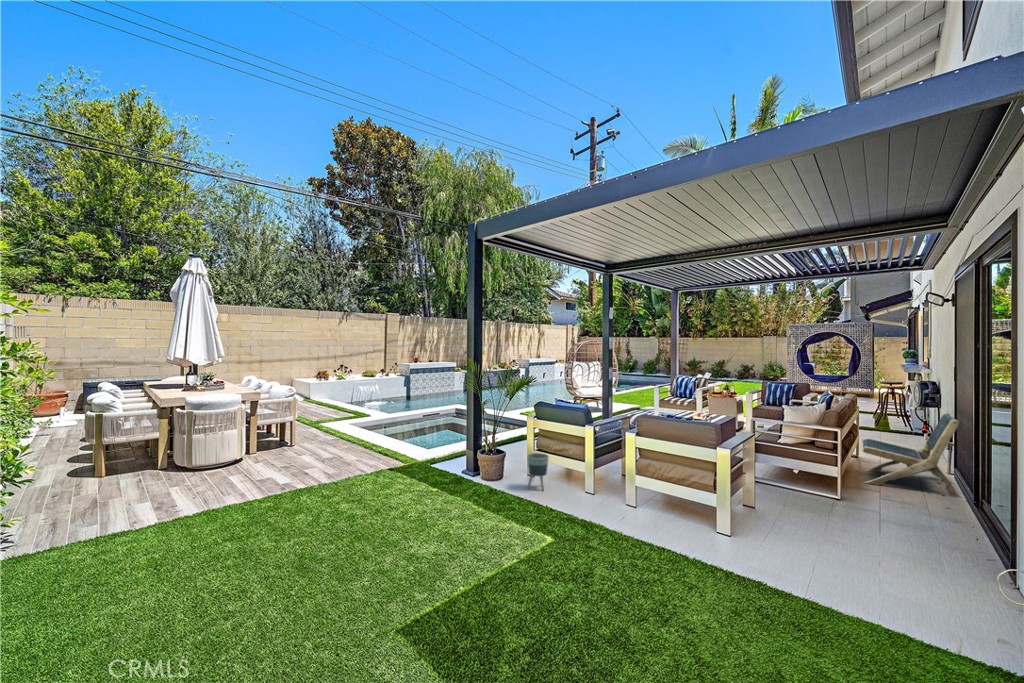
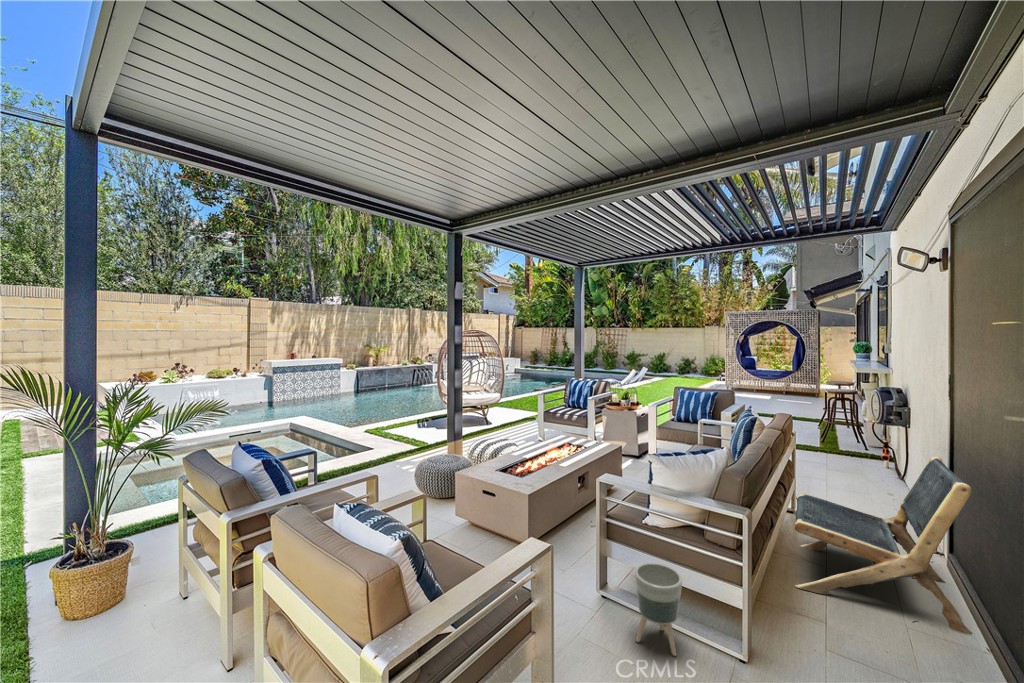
planter: present [528,453,549,491] -> present [635,563,682,656]

